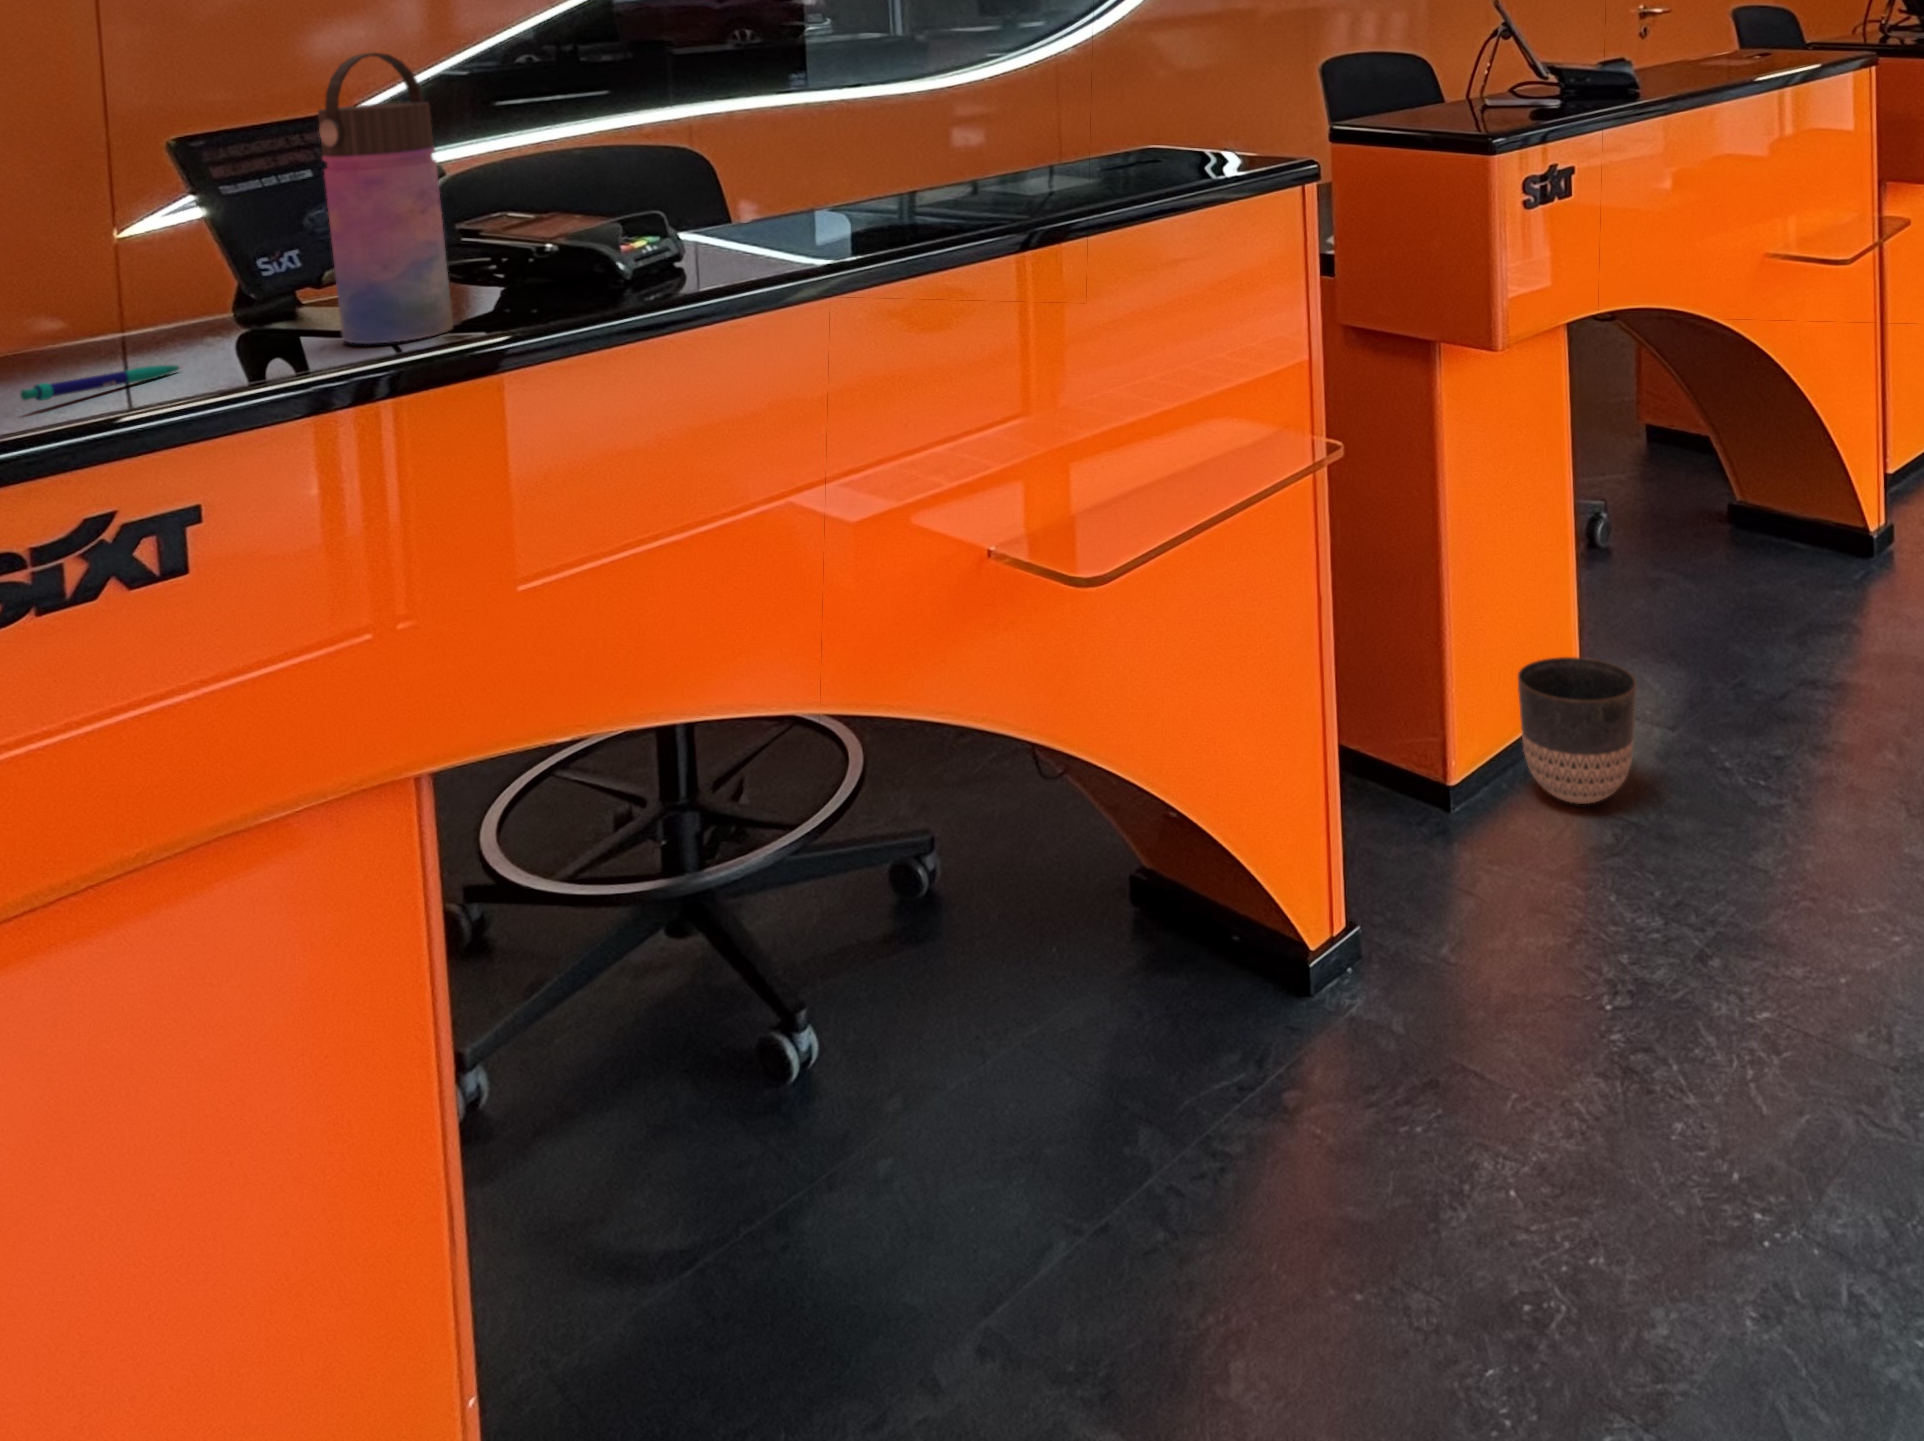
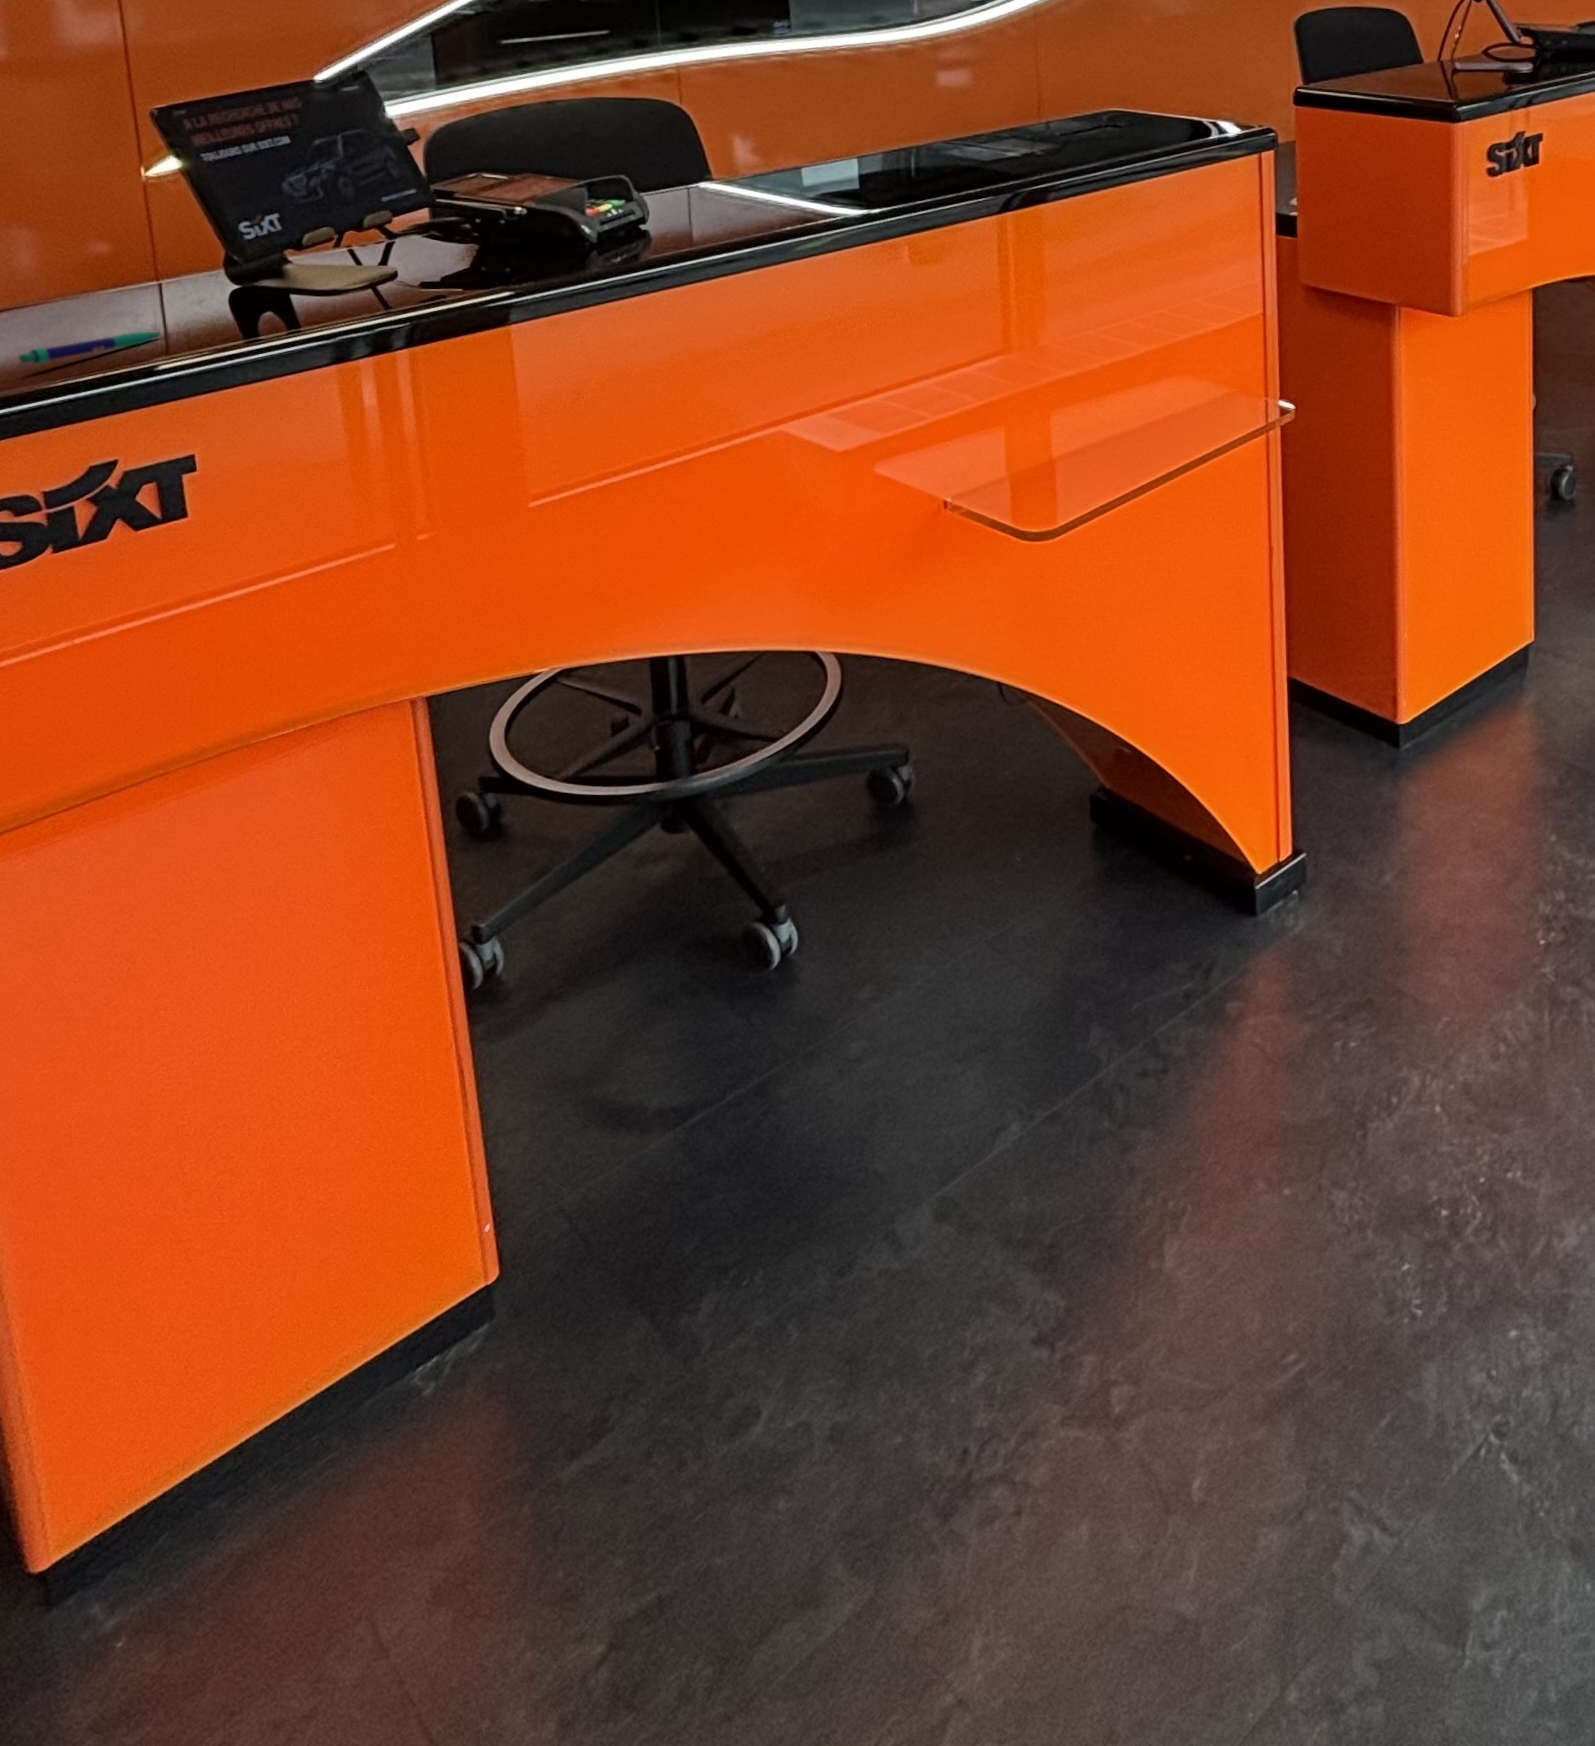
water bottle: present [318,53,453,344] -> none [272,42,412,313]
planter: present [1518,657,1636,804] -> none [1462,608,1570,740]

